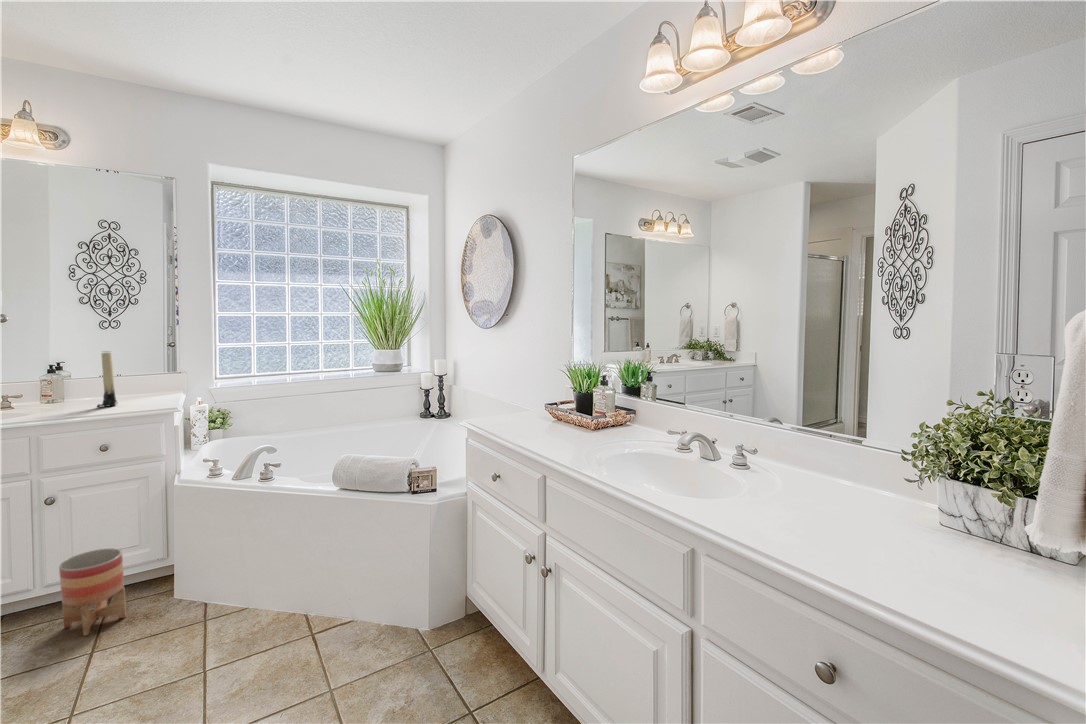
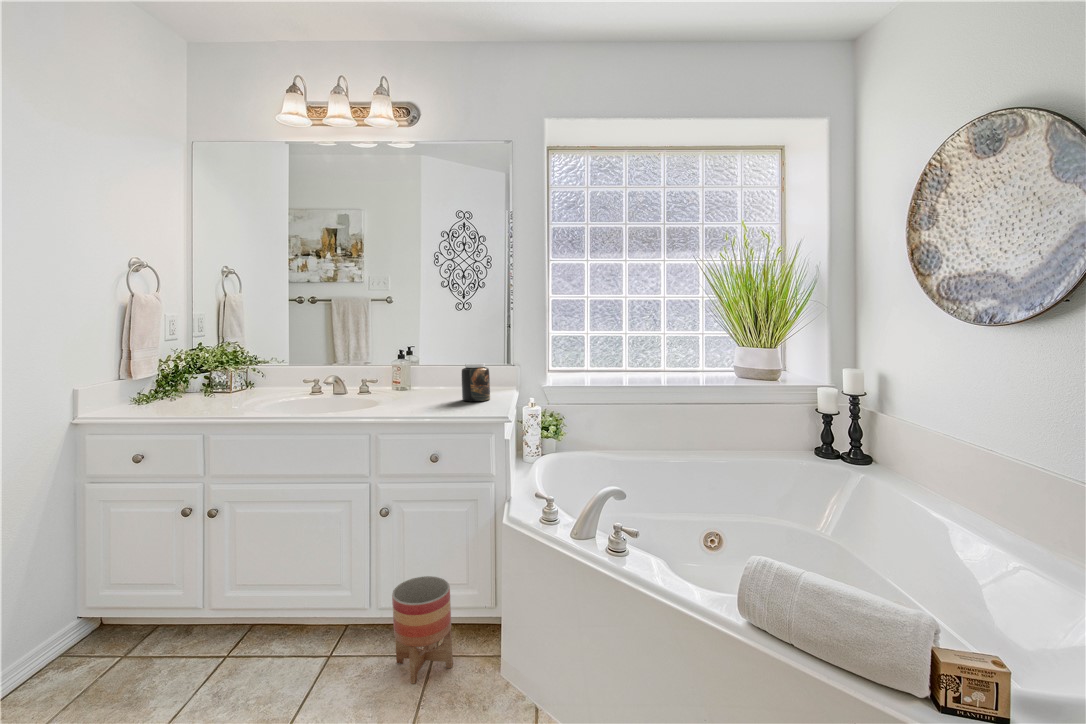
candle: present [97,351,117,407] -> none [433,342,452,407]
jar: none [126,368,157,401] -> present [462,363,490,401]

